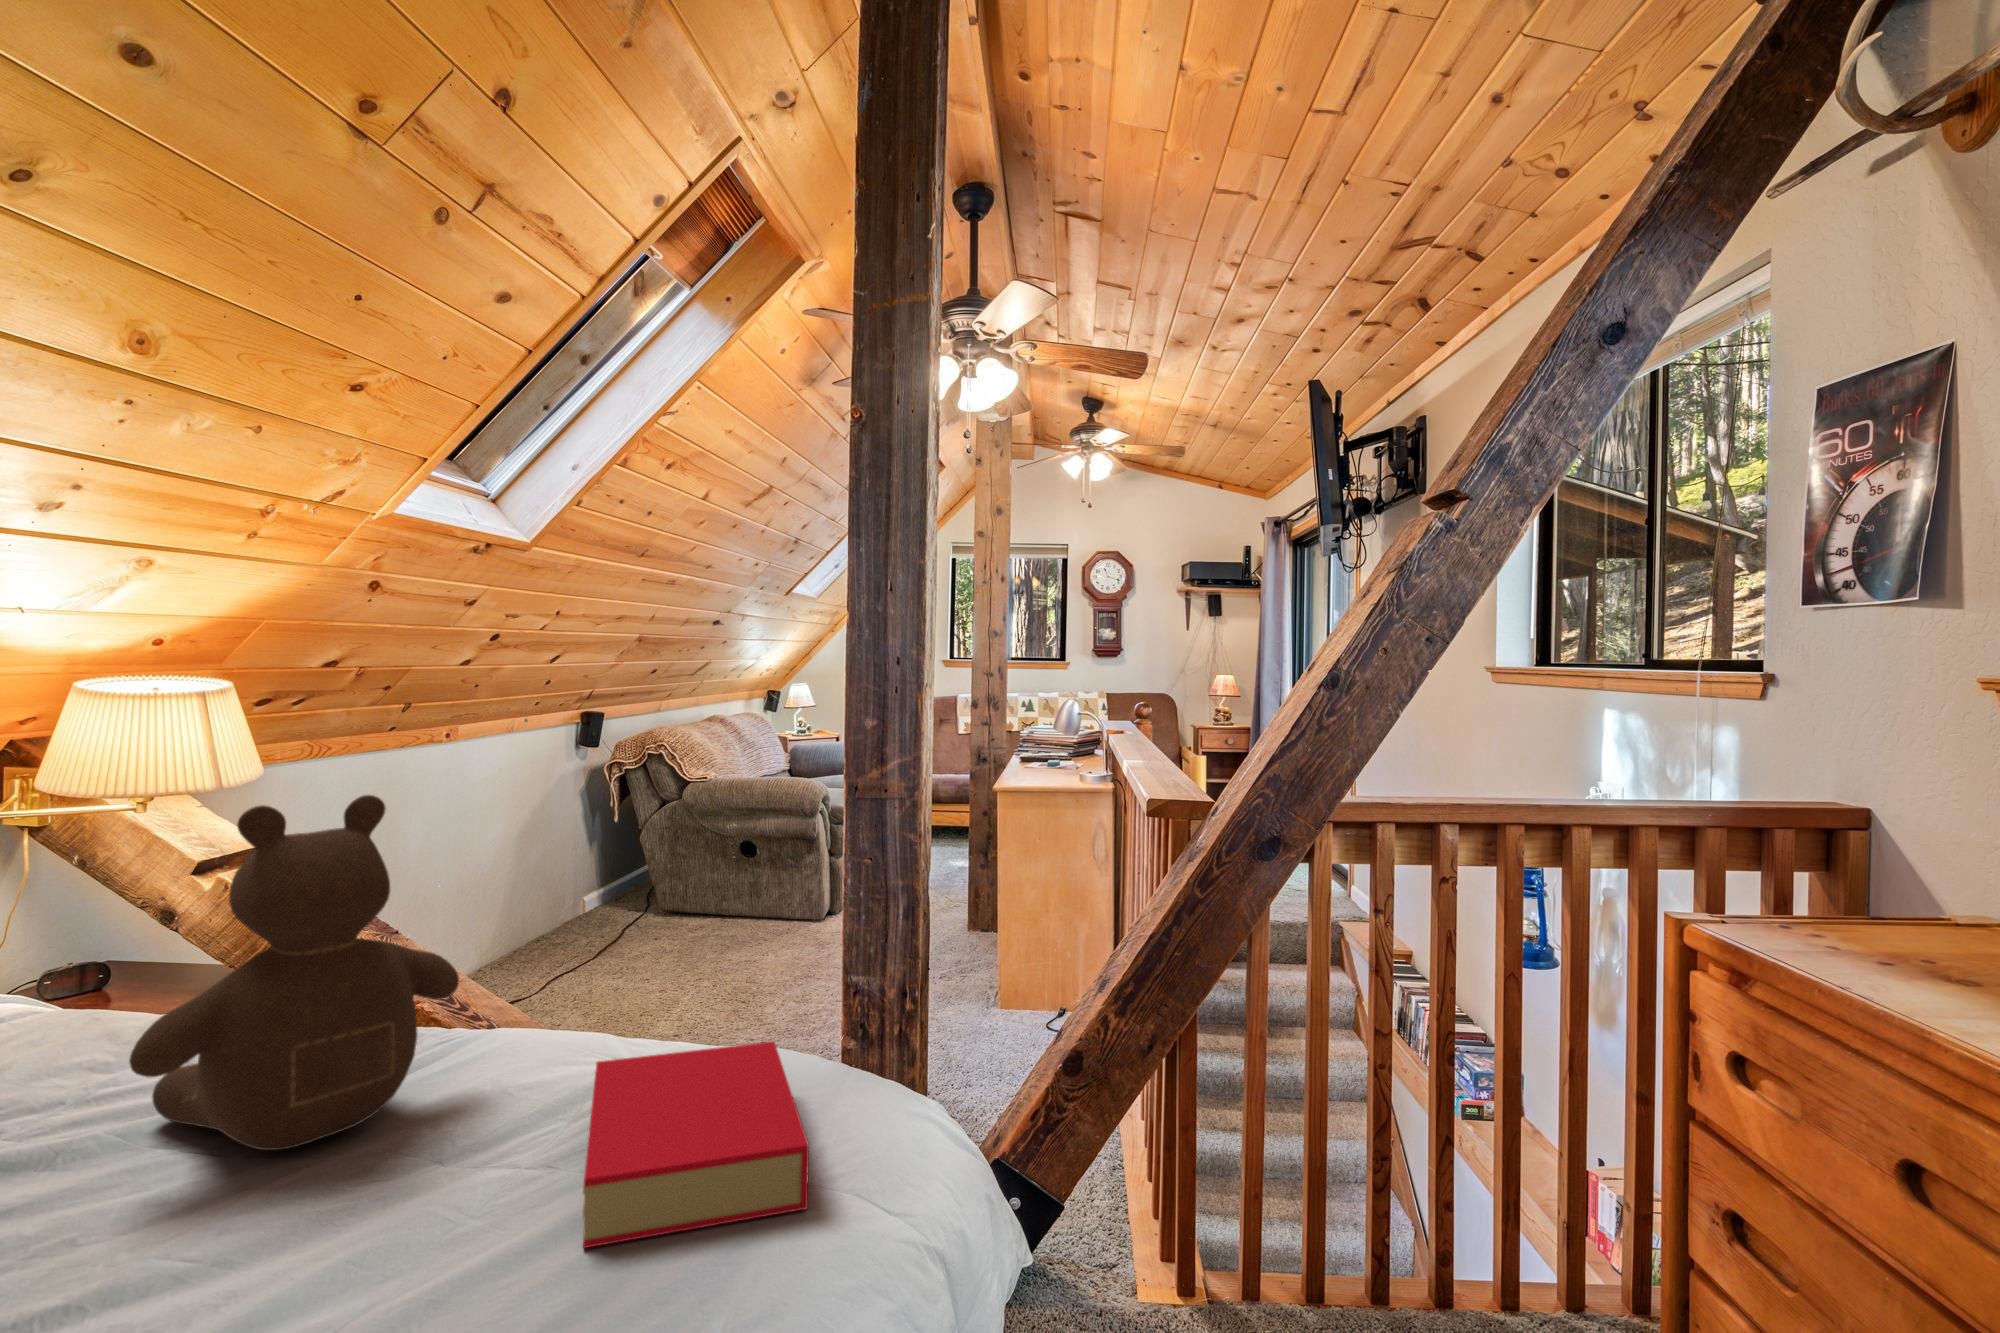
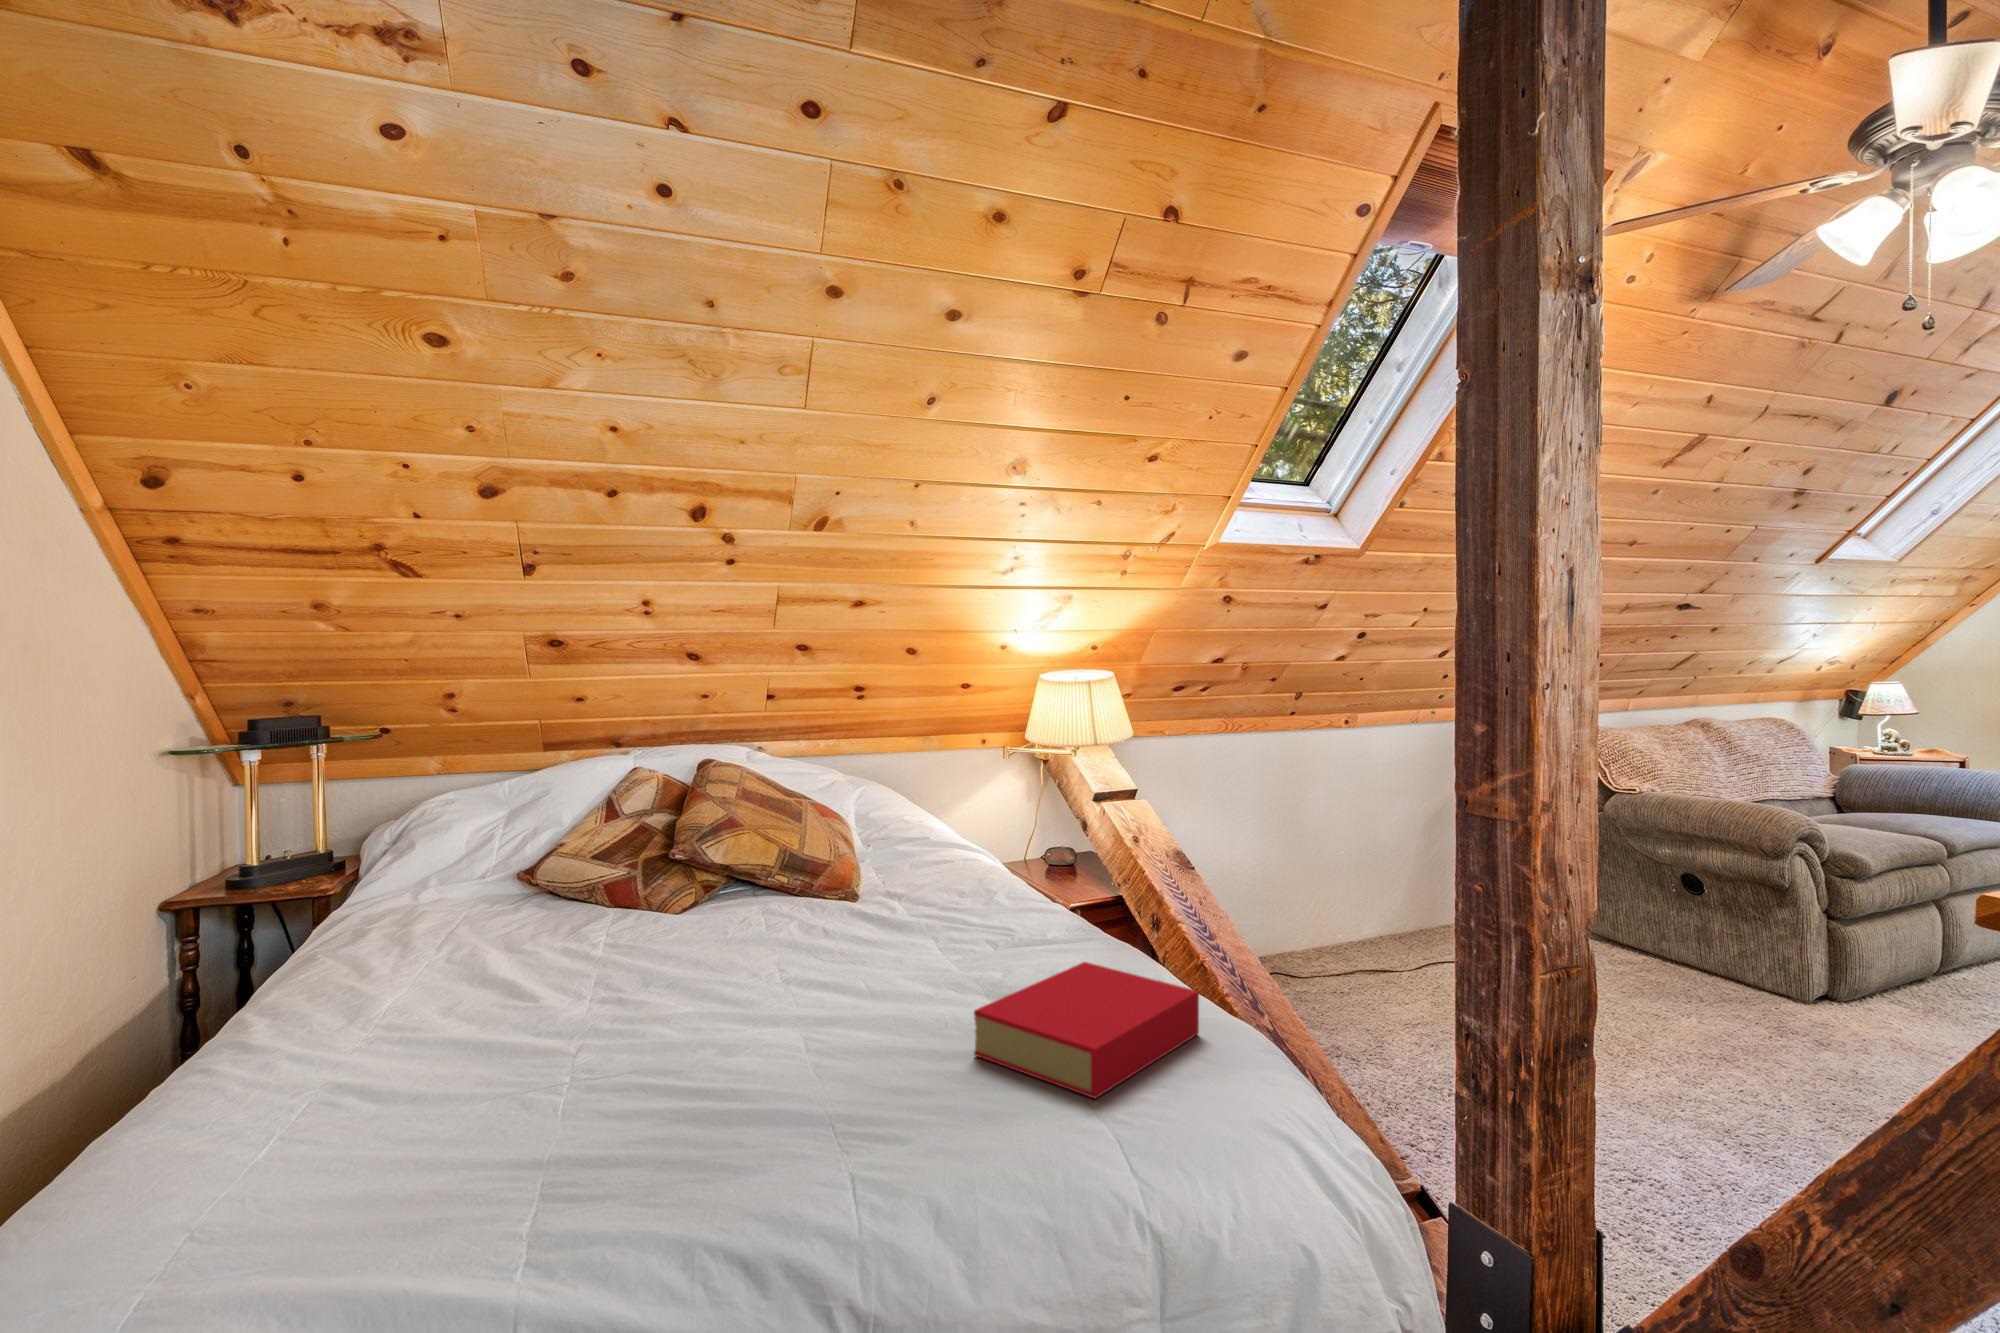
teddy bear: present [129,795,459,1150] -> none [879,750,1050,957]

